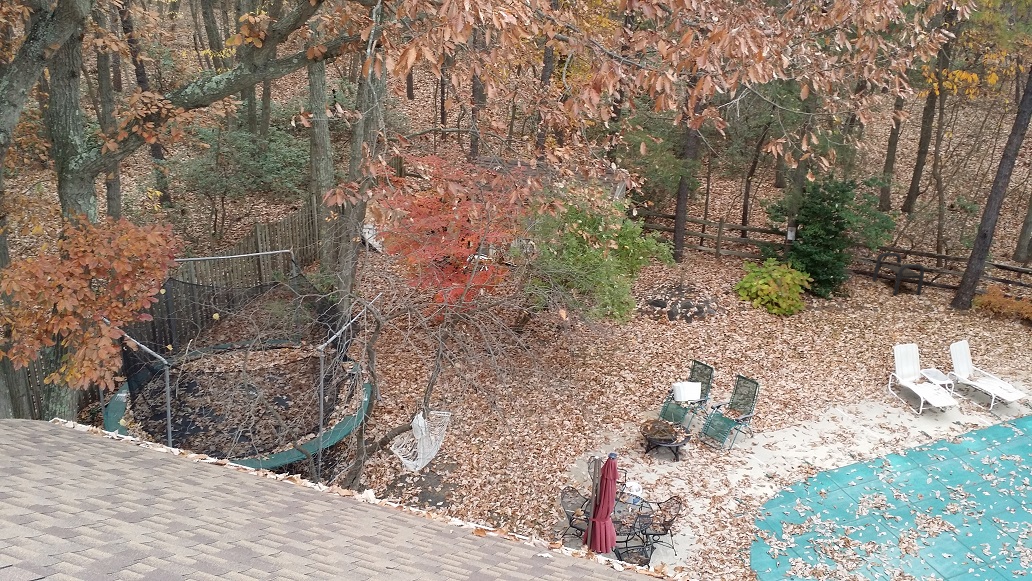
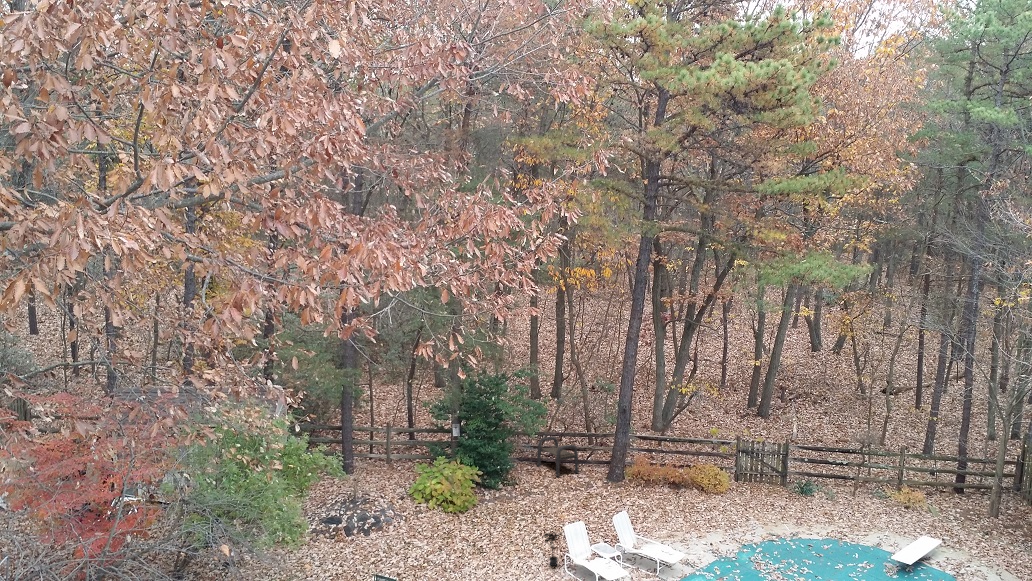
potted plant: none [872,351,899,386] -> present [544,532,562,566]

